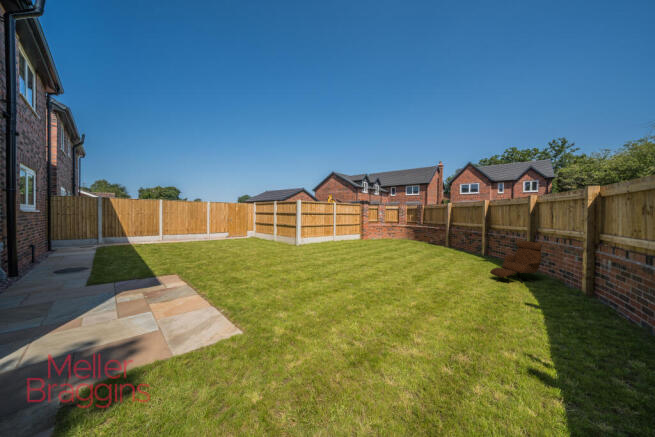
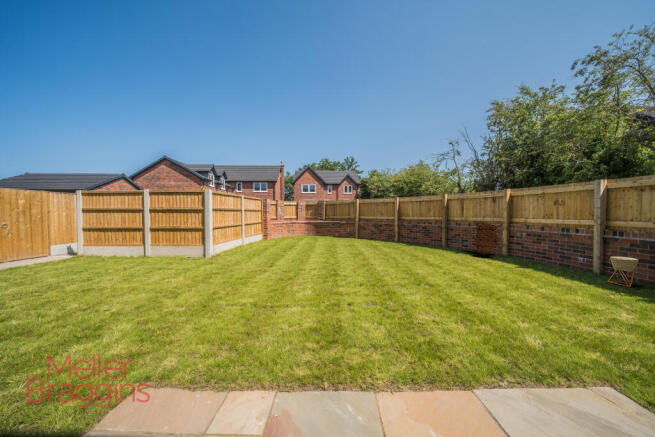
planter: none [528,296,561,340] -> present [608,256,638,287]

